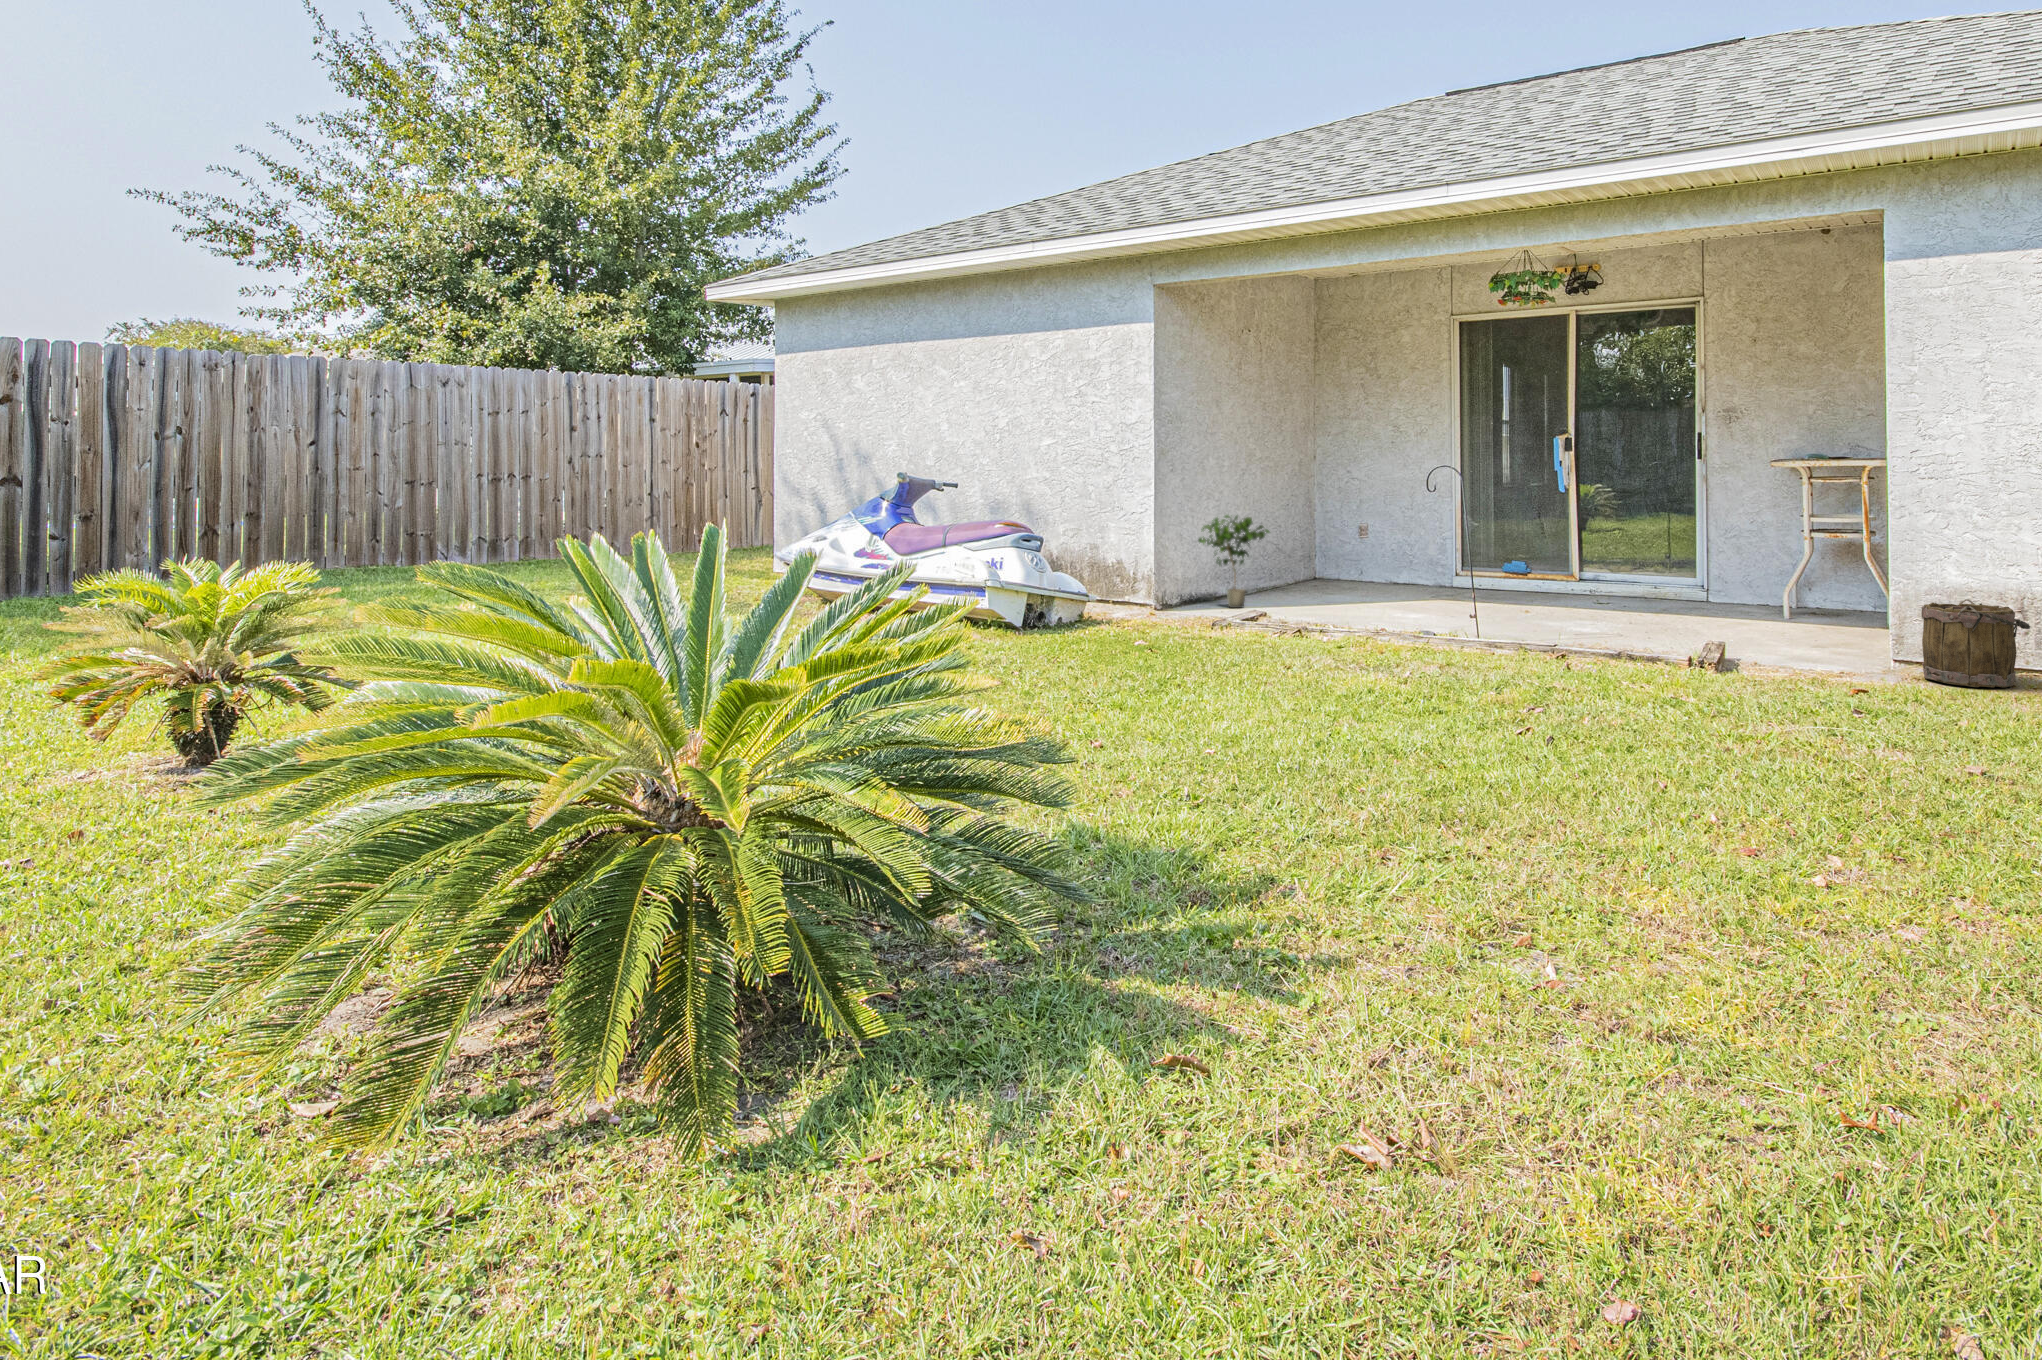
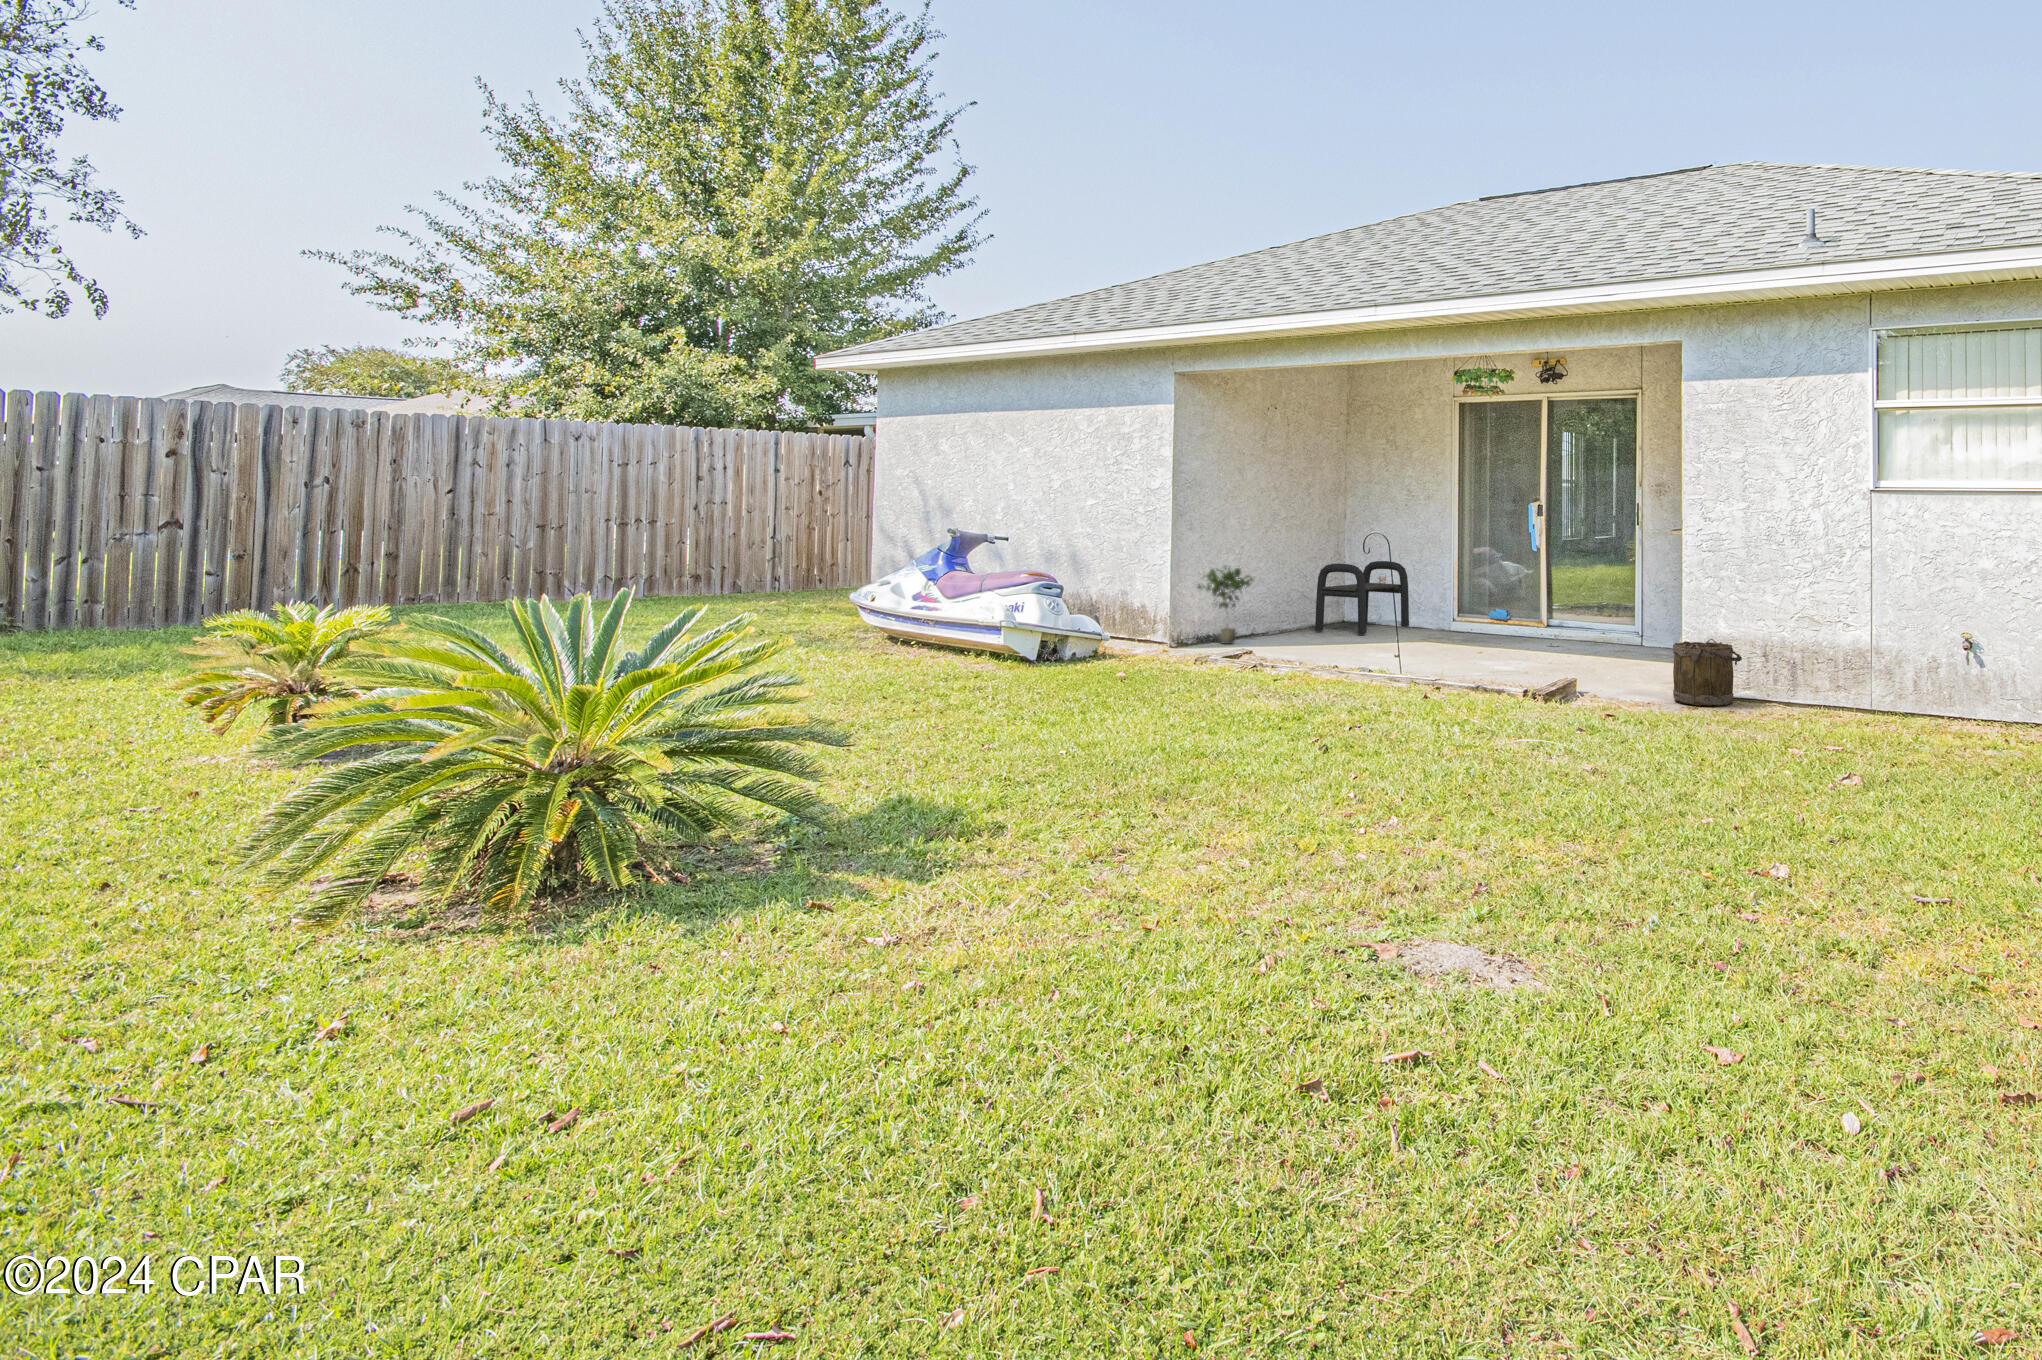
bench: none [1323,509,1425,595] -> present [1315,561,1409,634]

